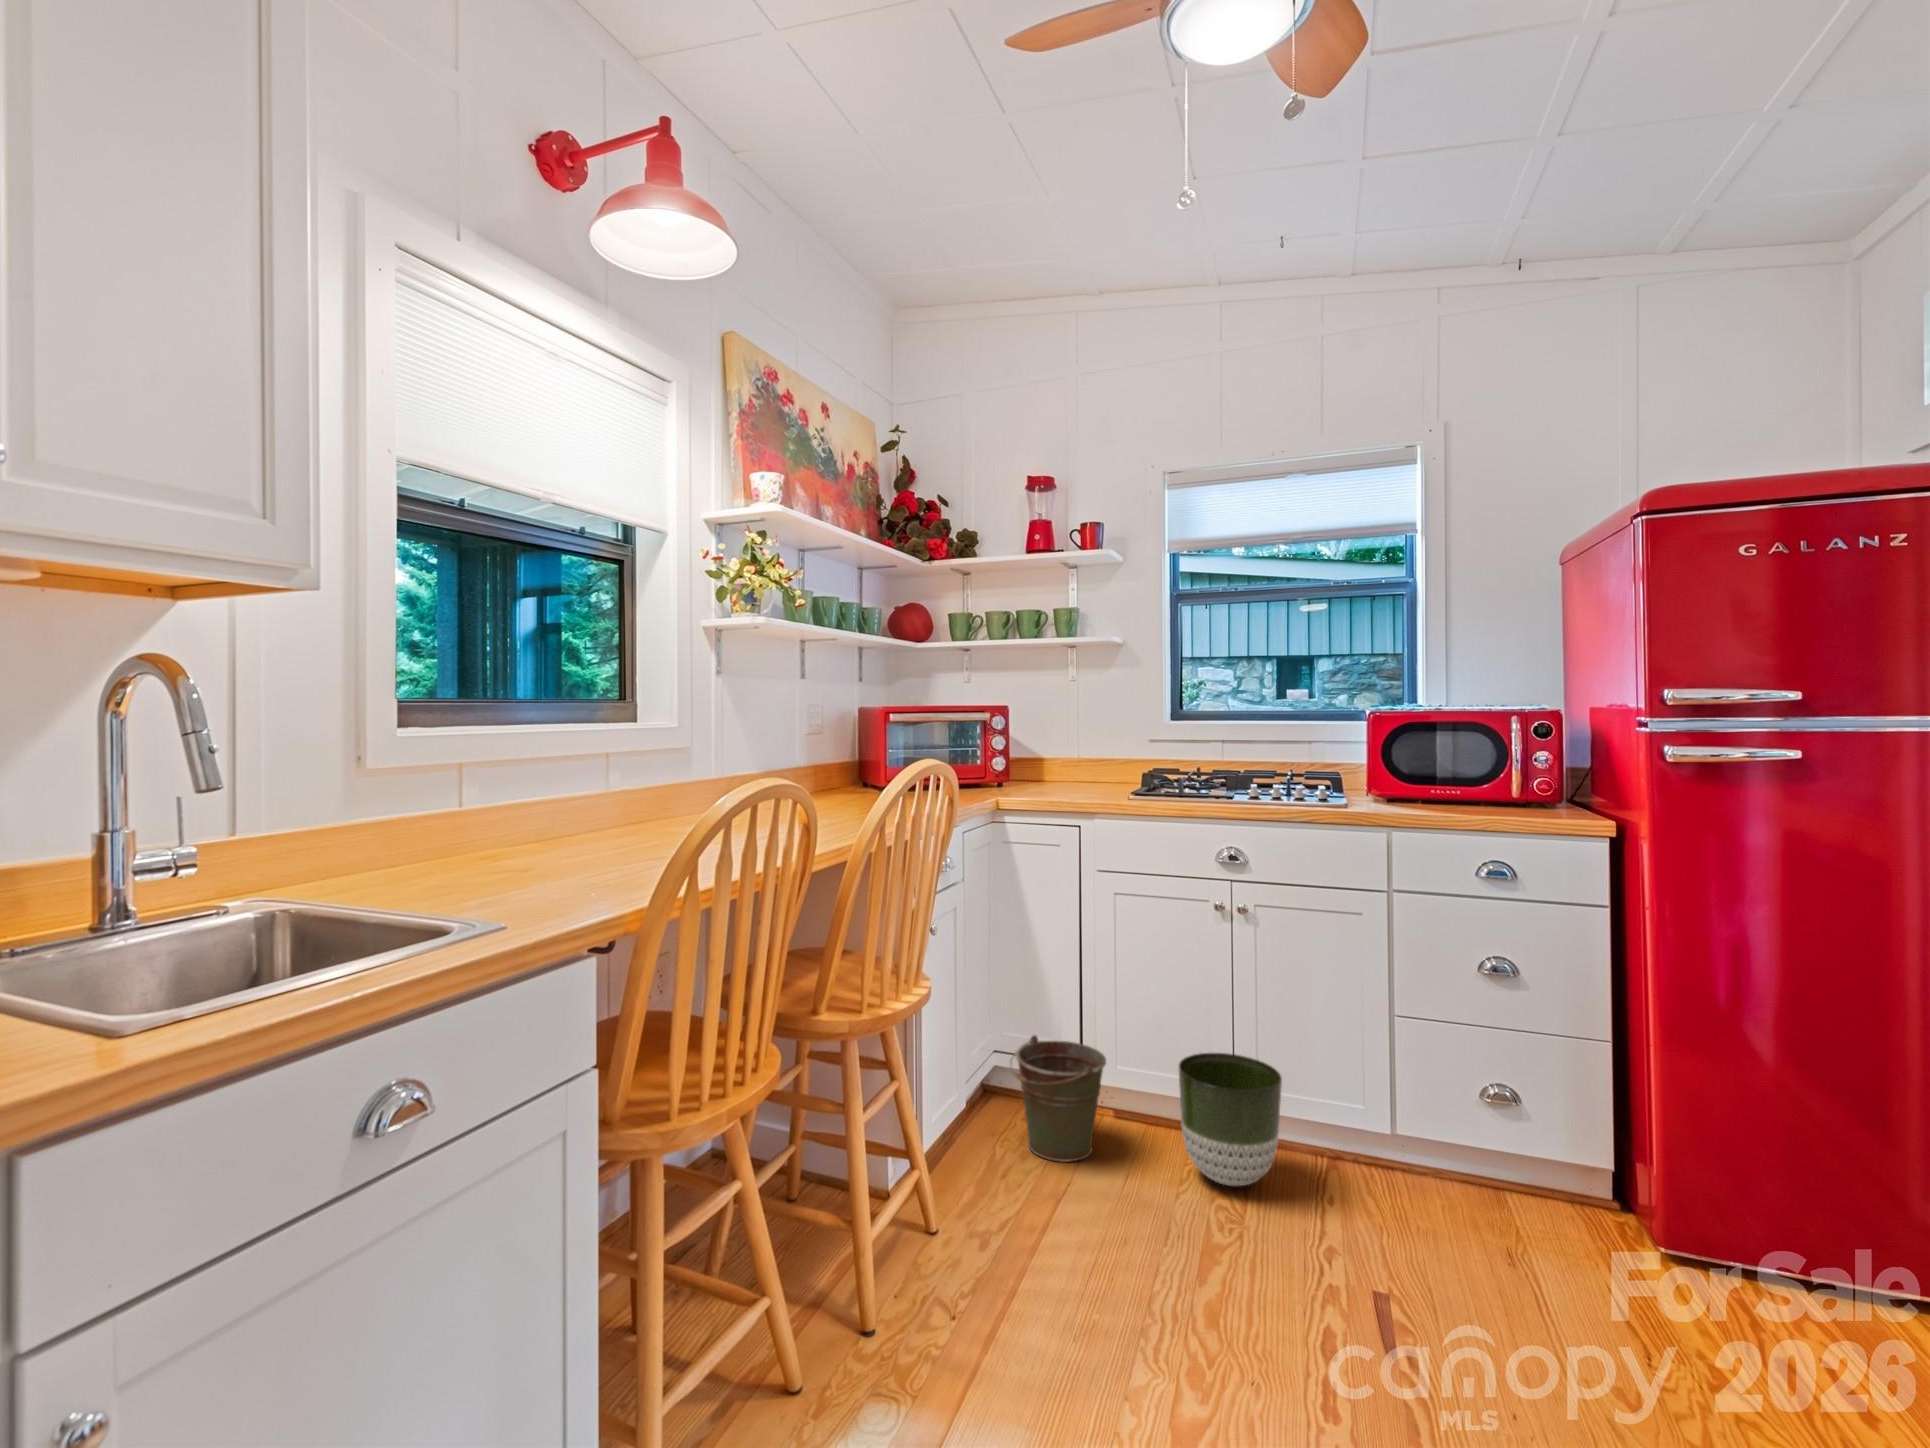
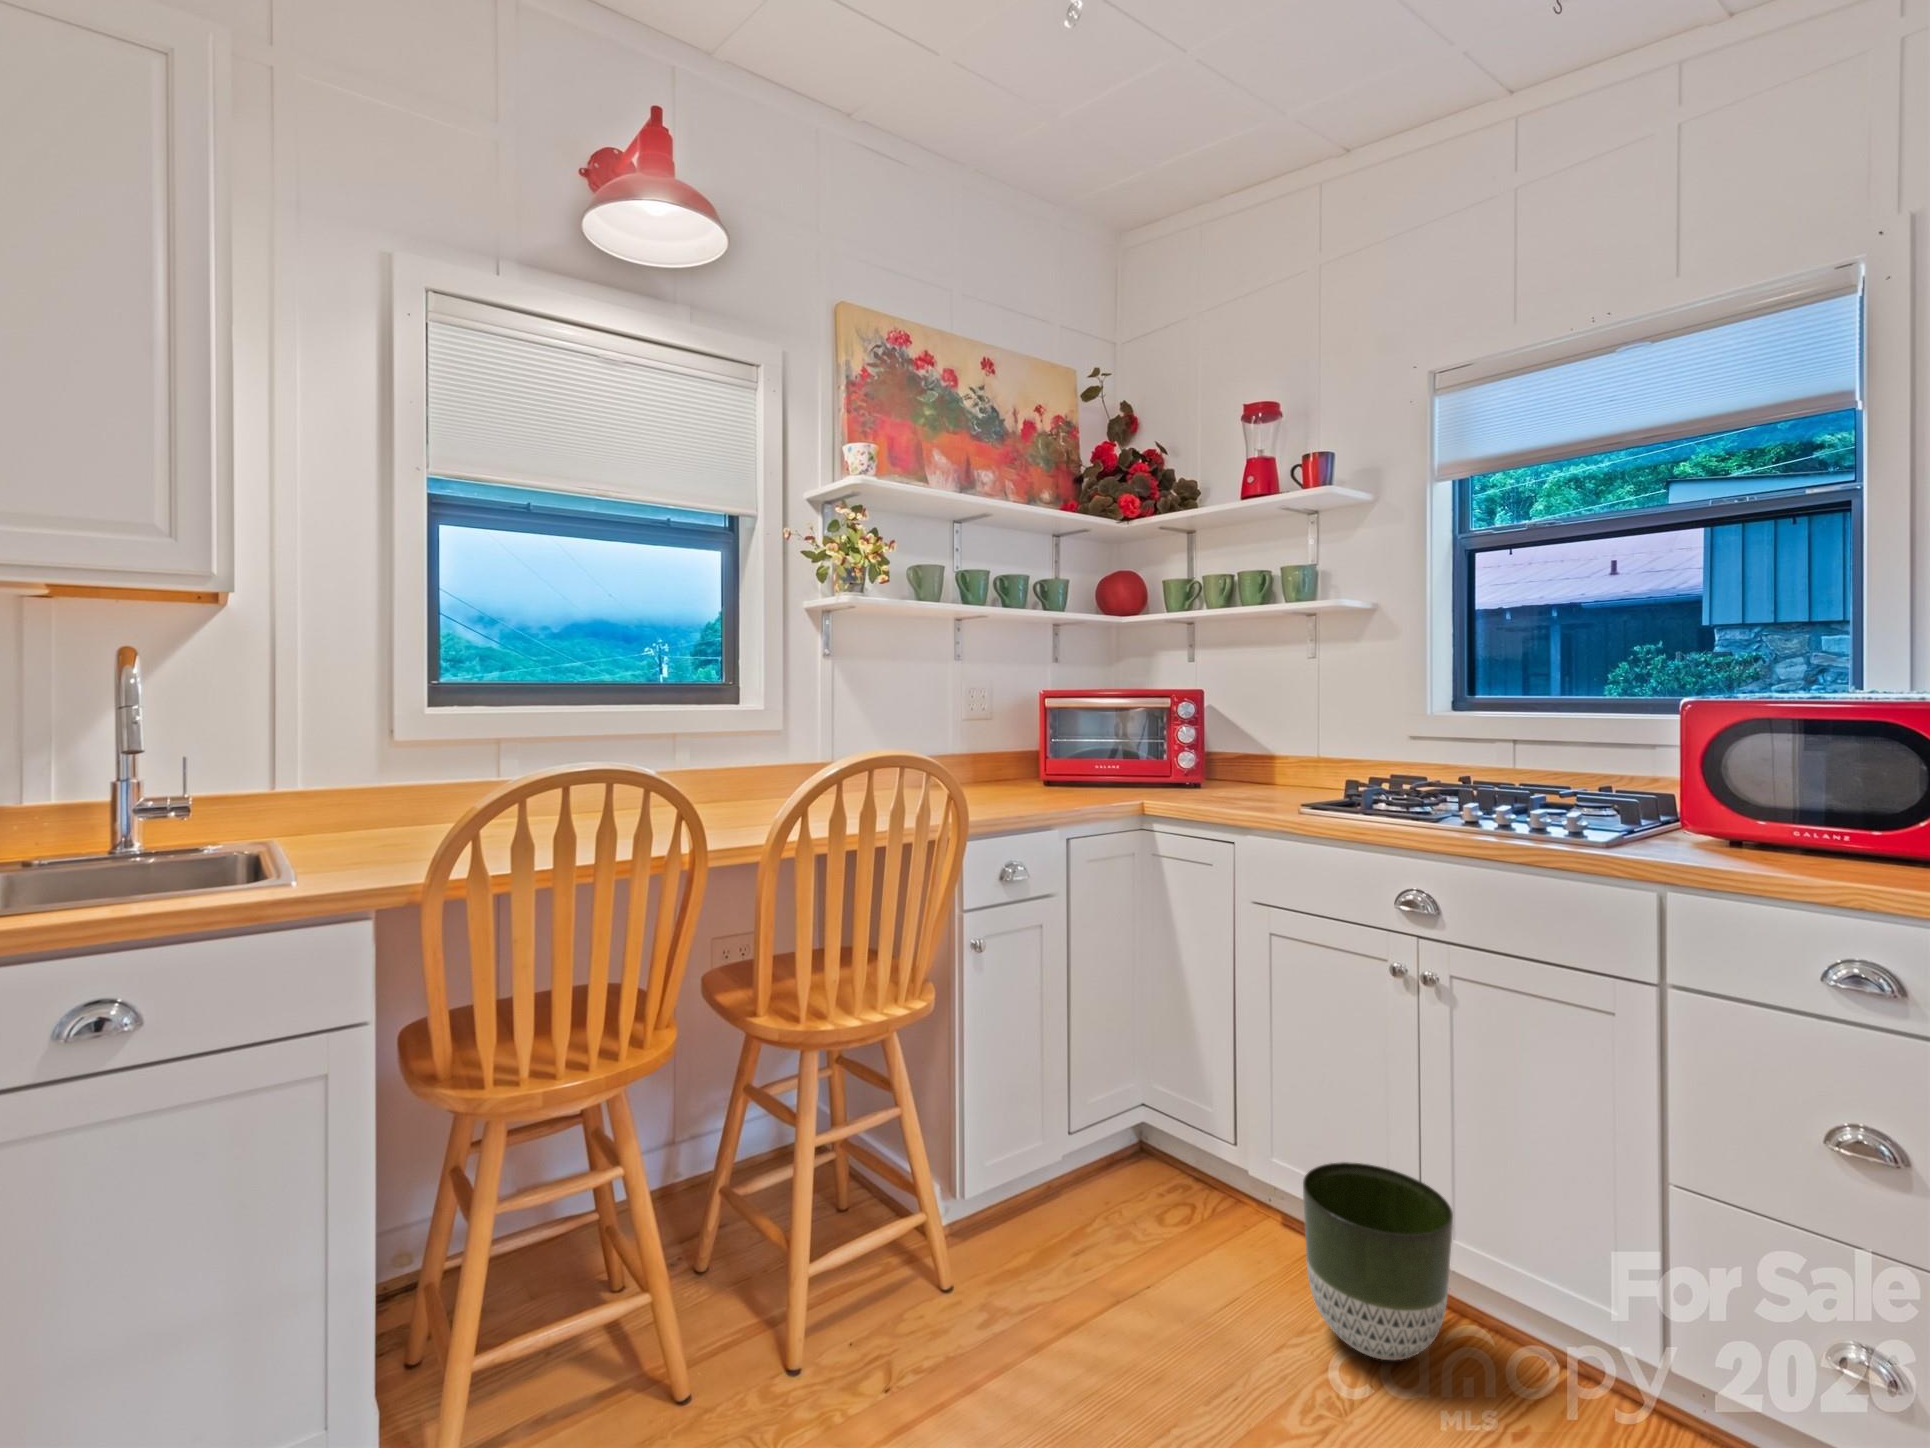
bucket: present [1013,1035,1106,1162] -> none [1113,1092,1236,1259]

